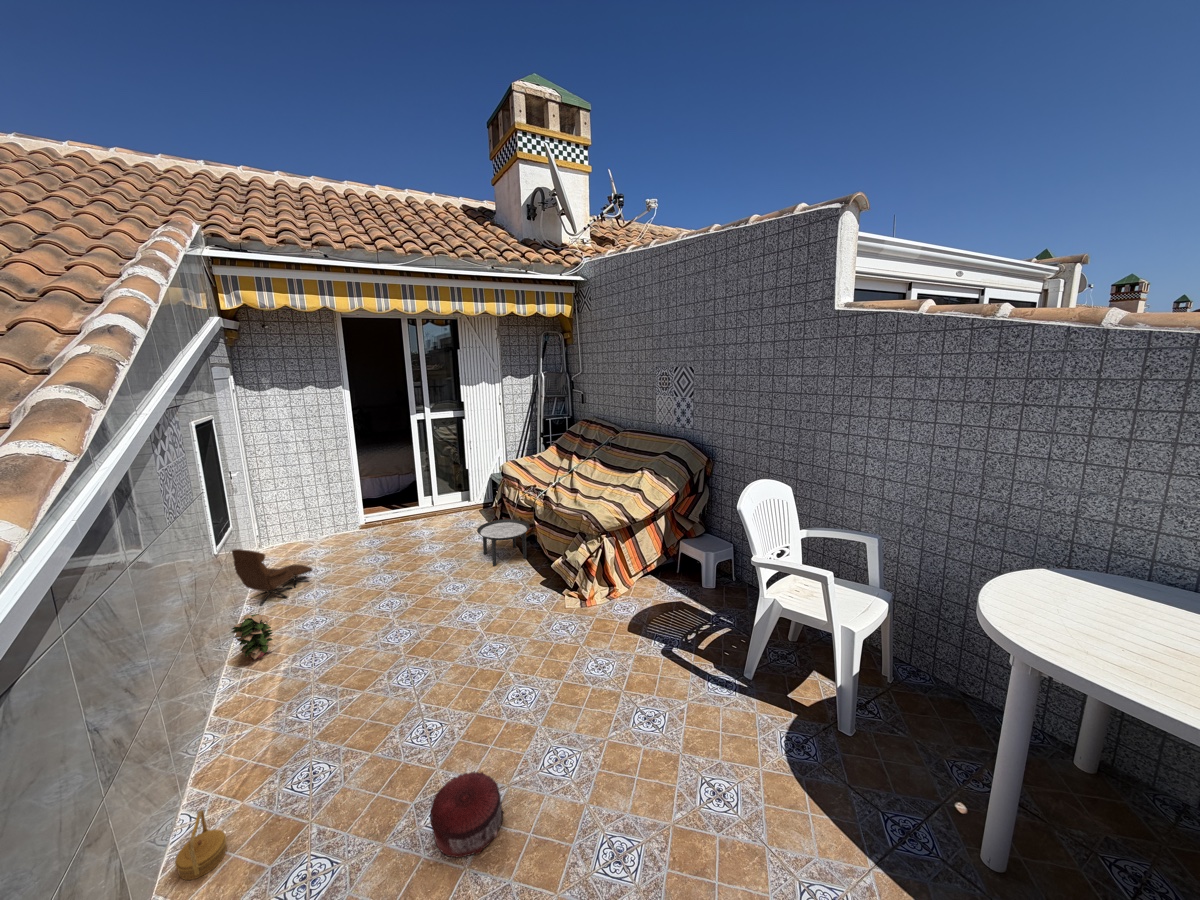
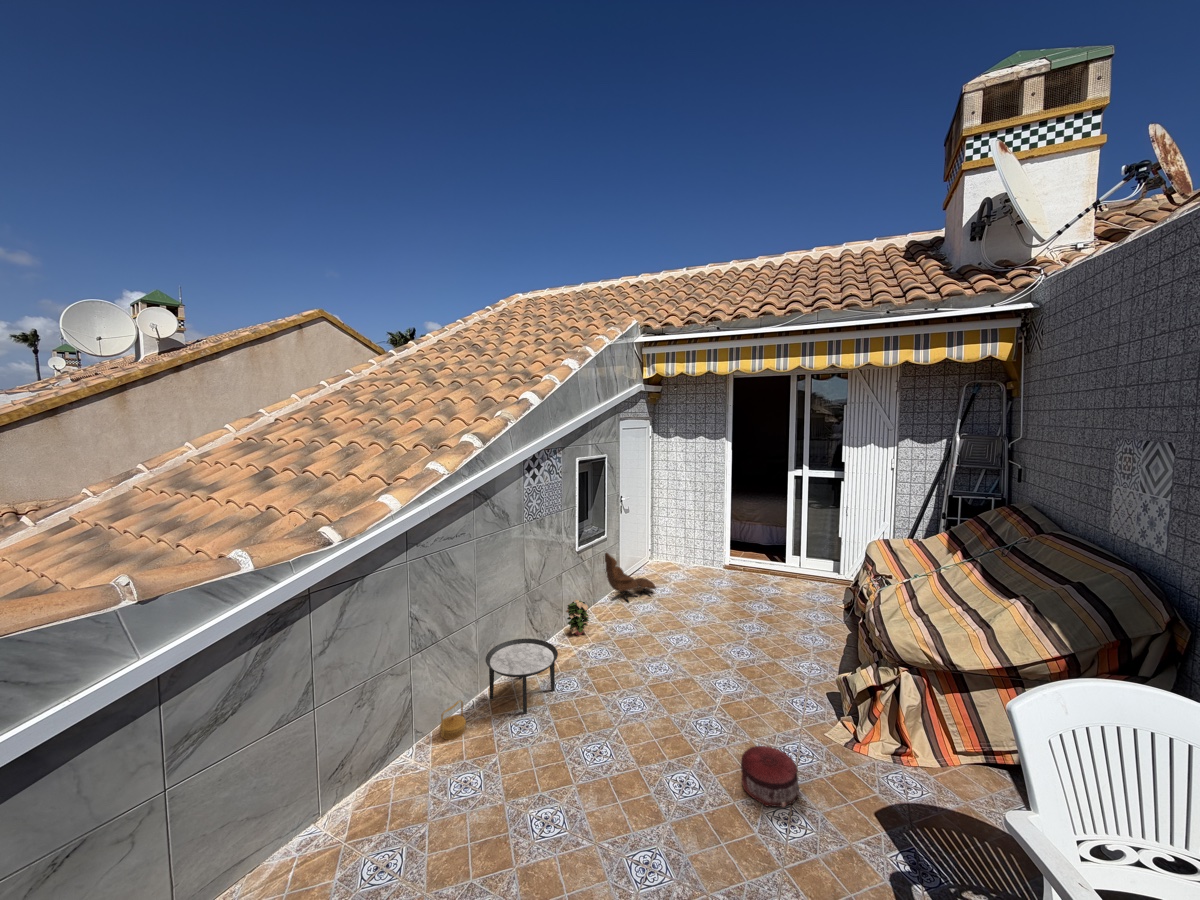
round table: present [477,519,530,566] -> present [486,639,558,714]
pouf: present [430,772,504,857] -> present [741,746,799,807]

